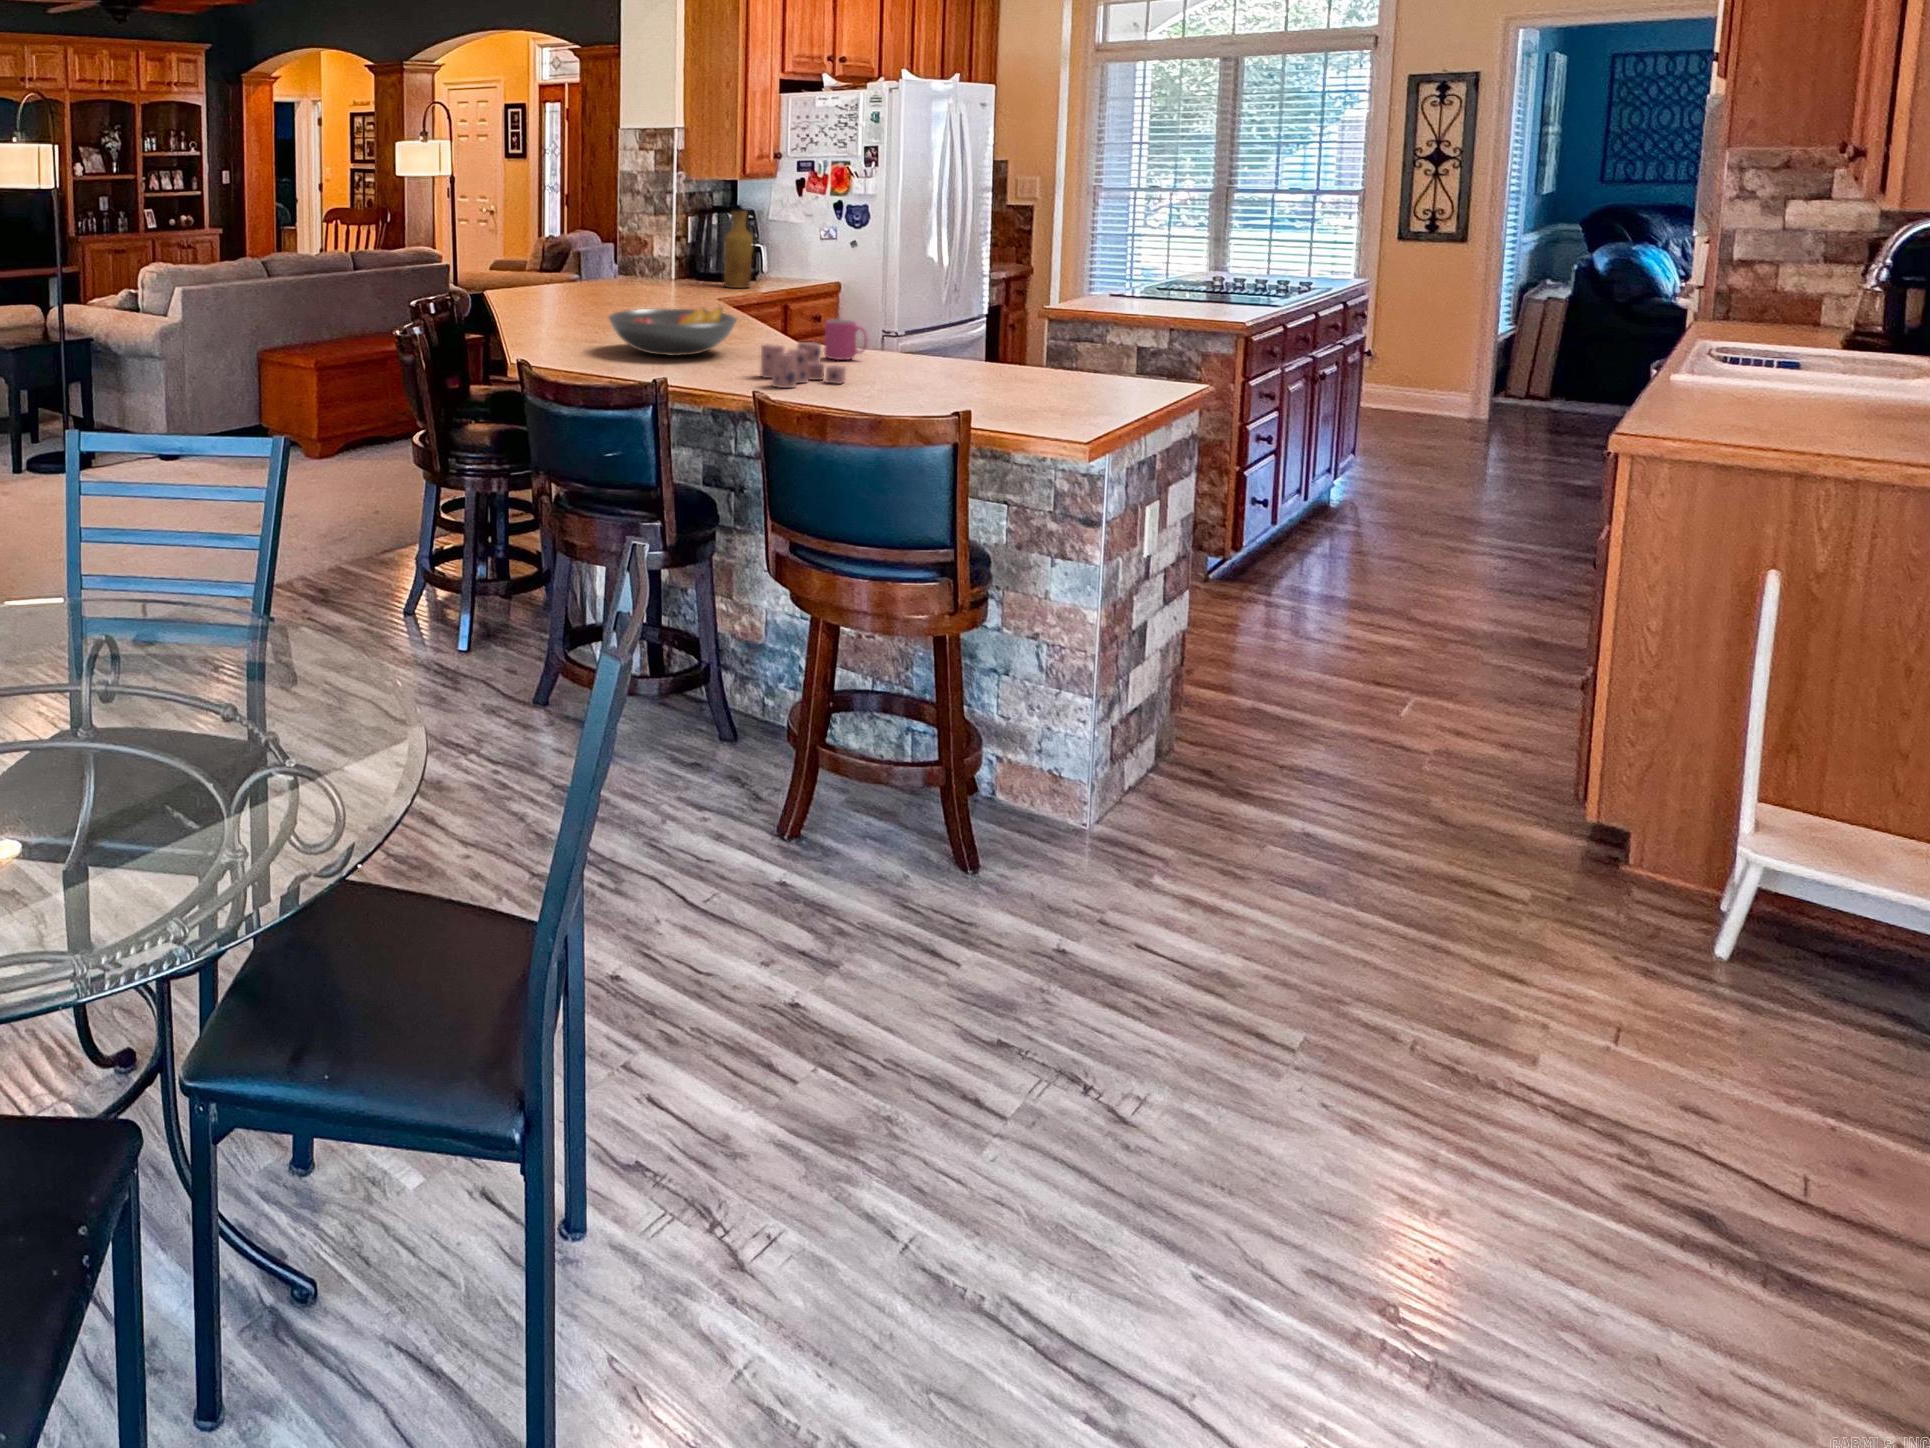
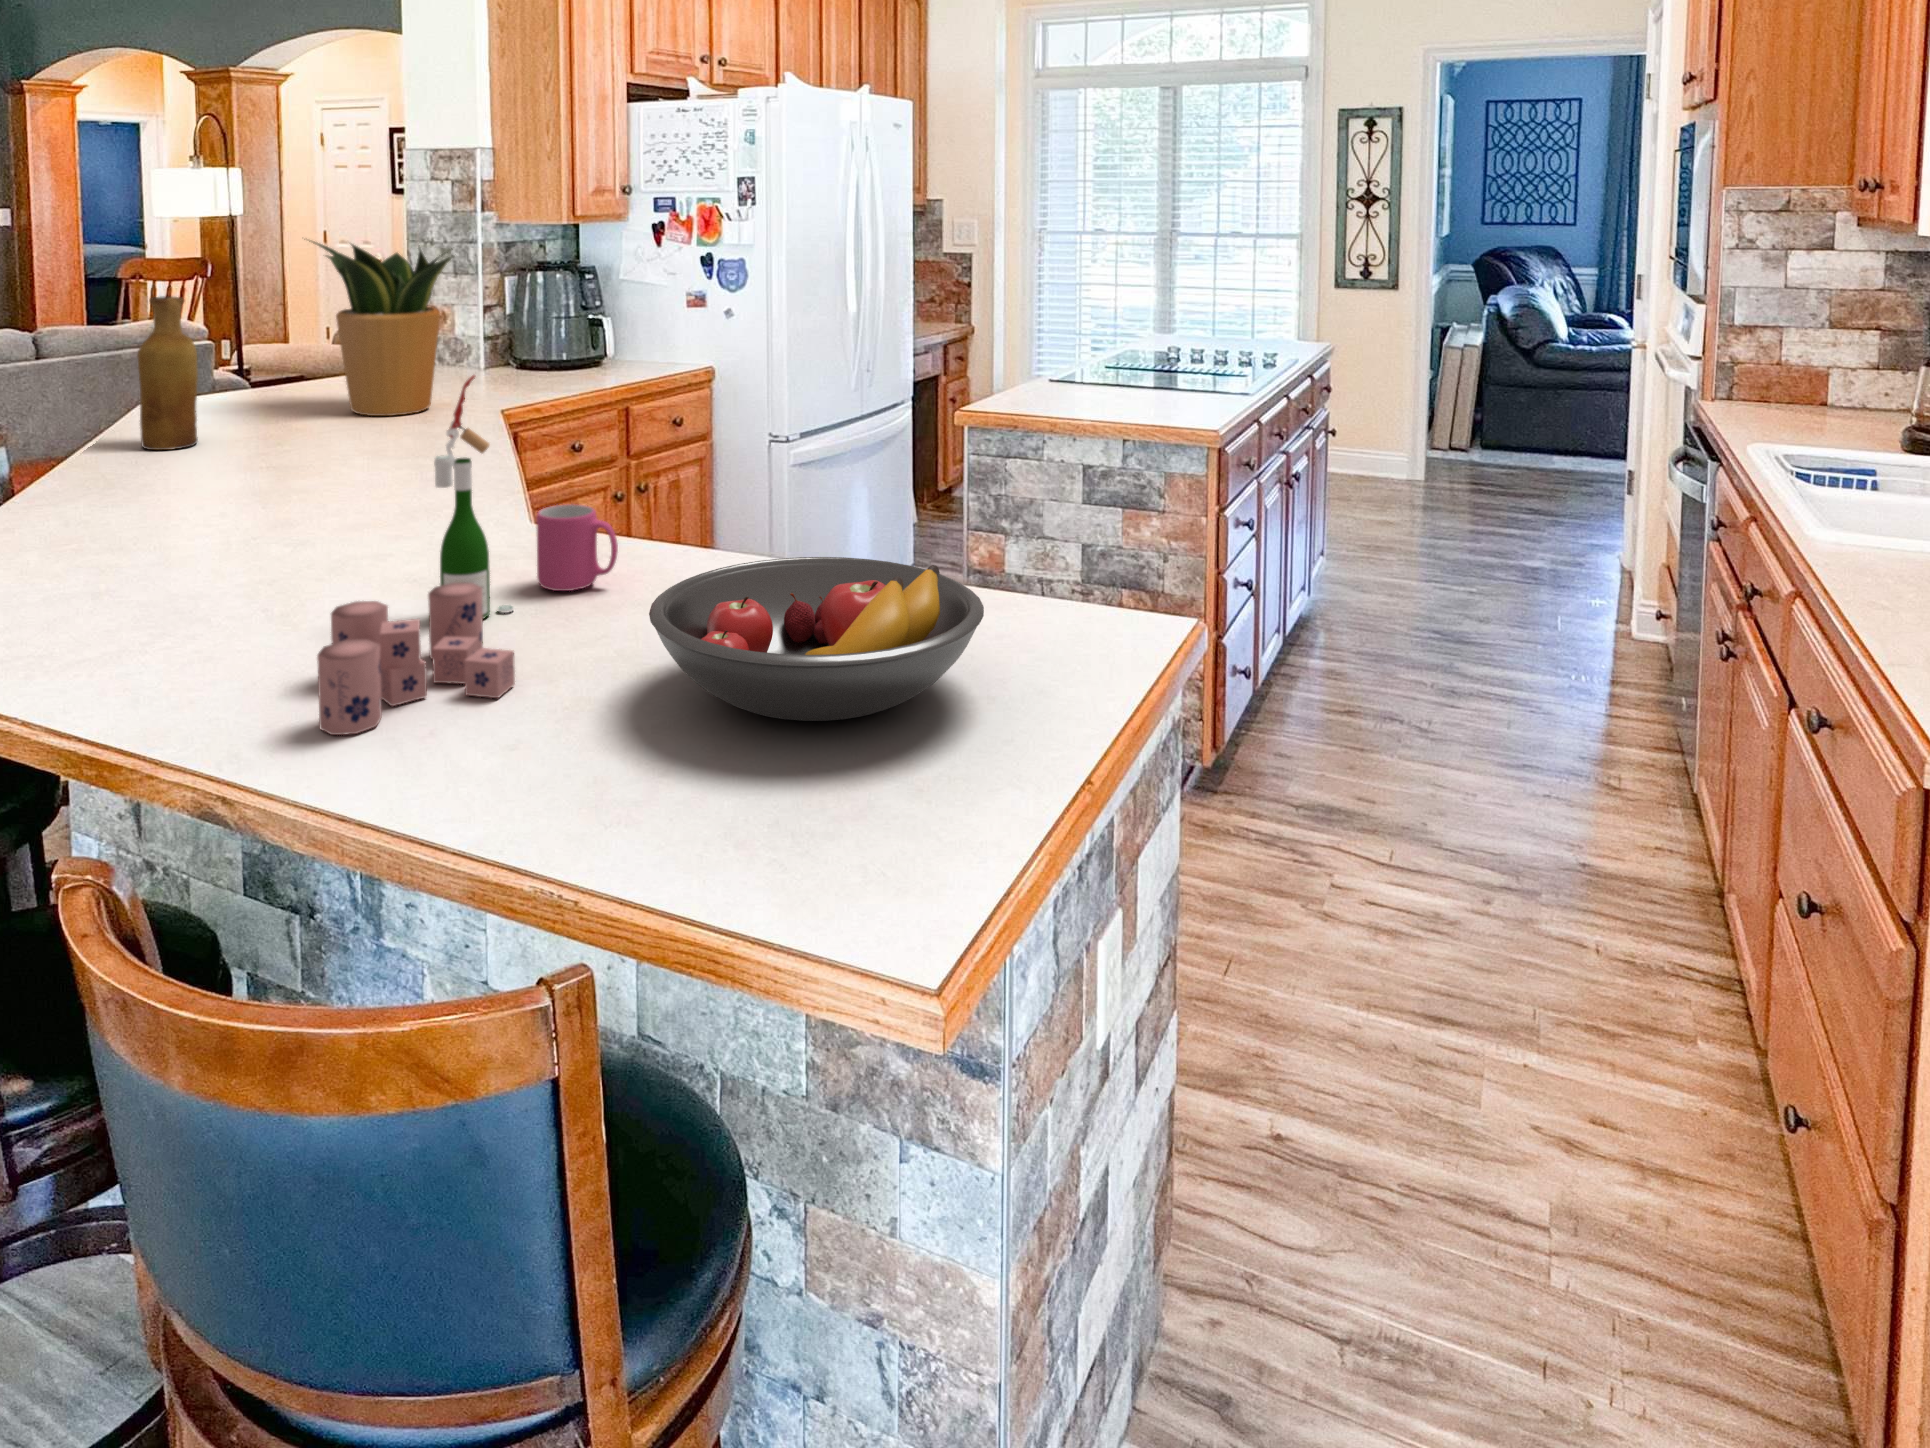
potted plant: none [602,188,701,297] -> present [309,241,452,416]
vase: present [724,211,753,288] -> present [138,296,198,450]
wine bottle: none [786,249,821,366] -> present [434,375,514,619]
fruit bowl: present [609,307,737,356] -> present [649,557,984,721]

